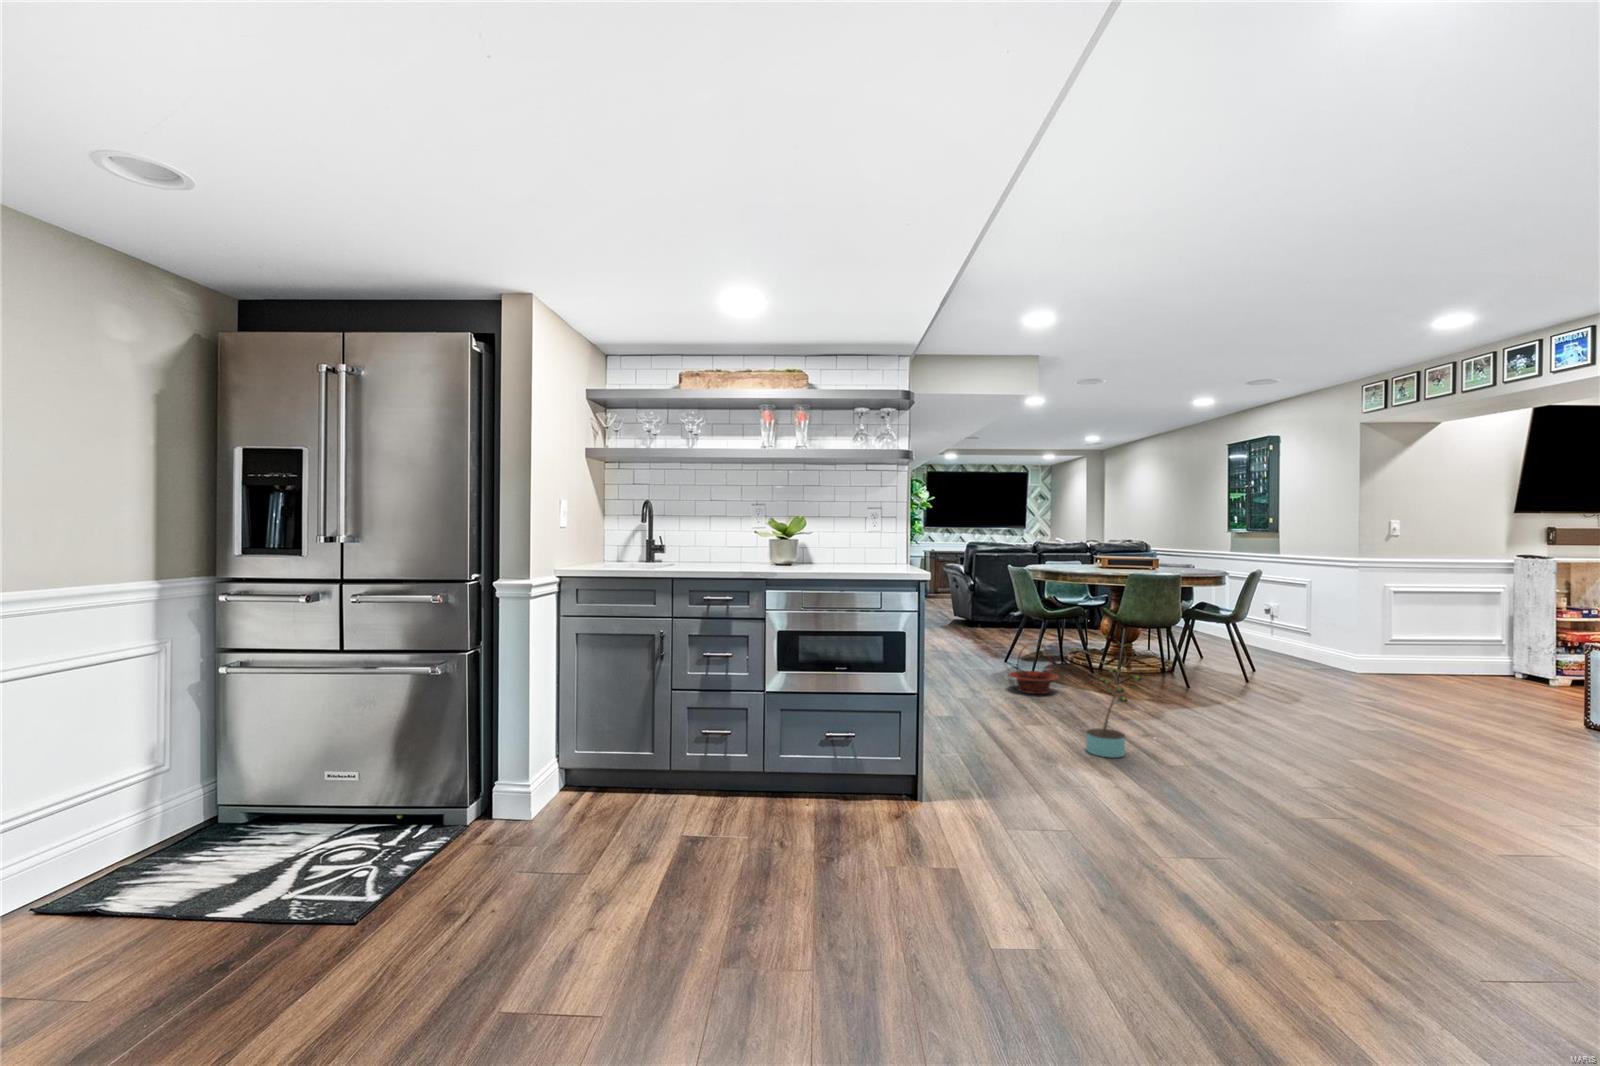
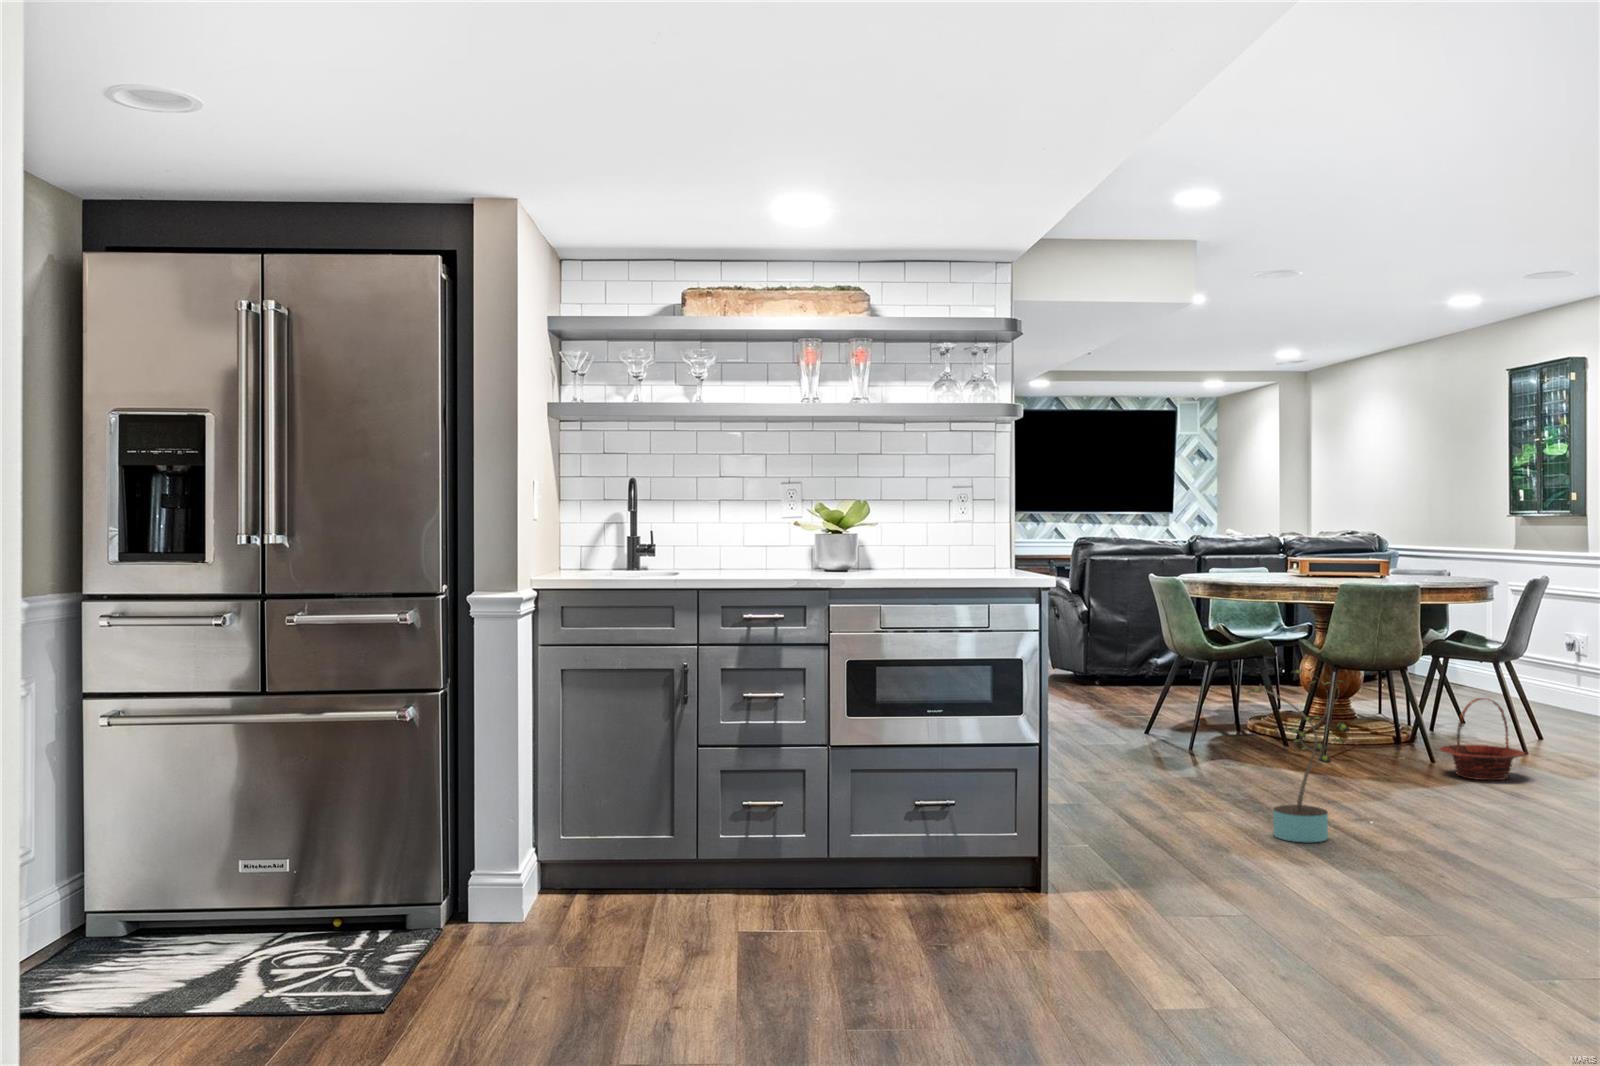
basket: present [1008,643,1059,694] -> present [1440,698,1526,780]

